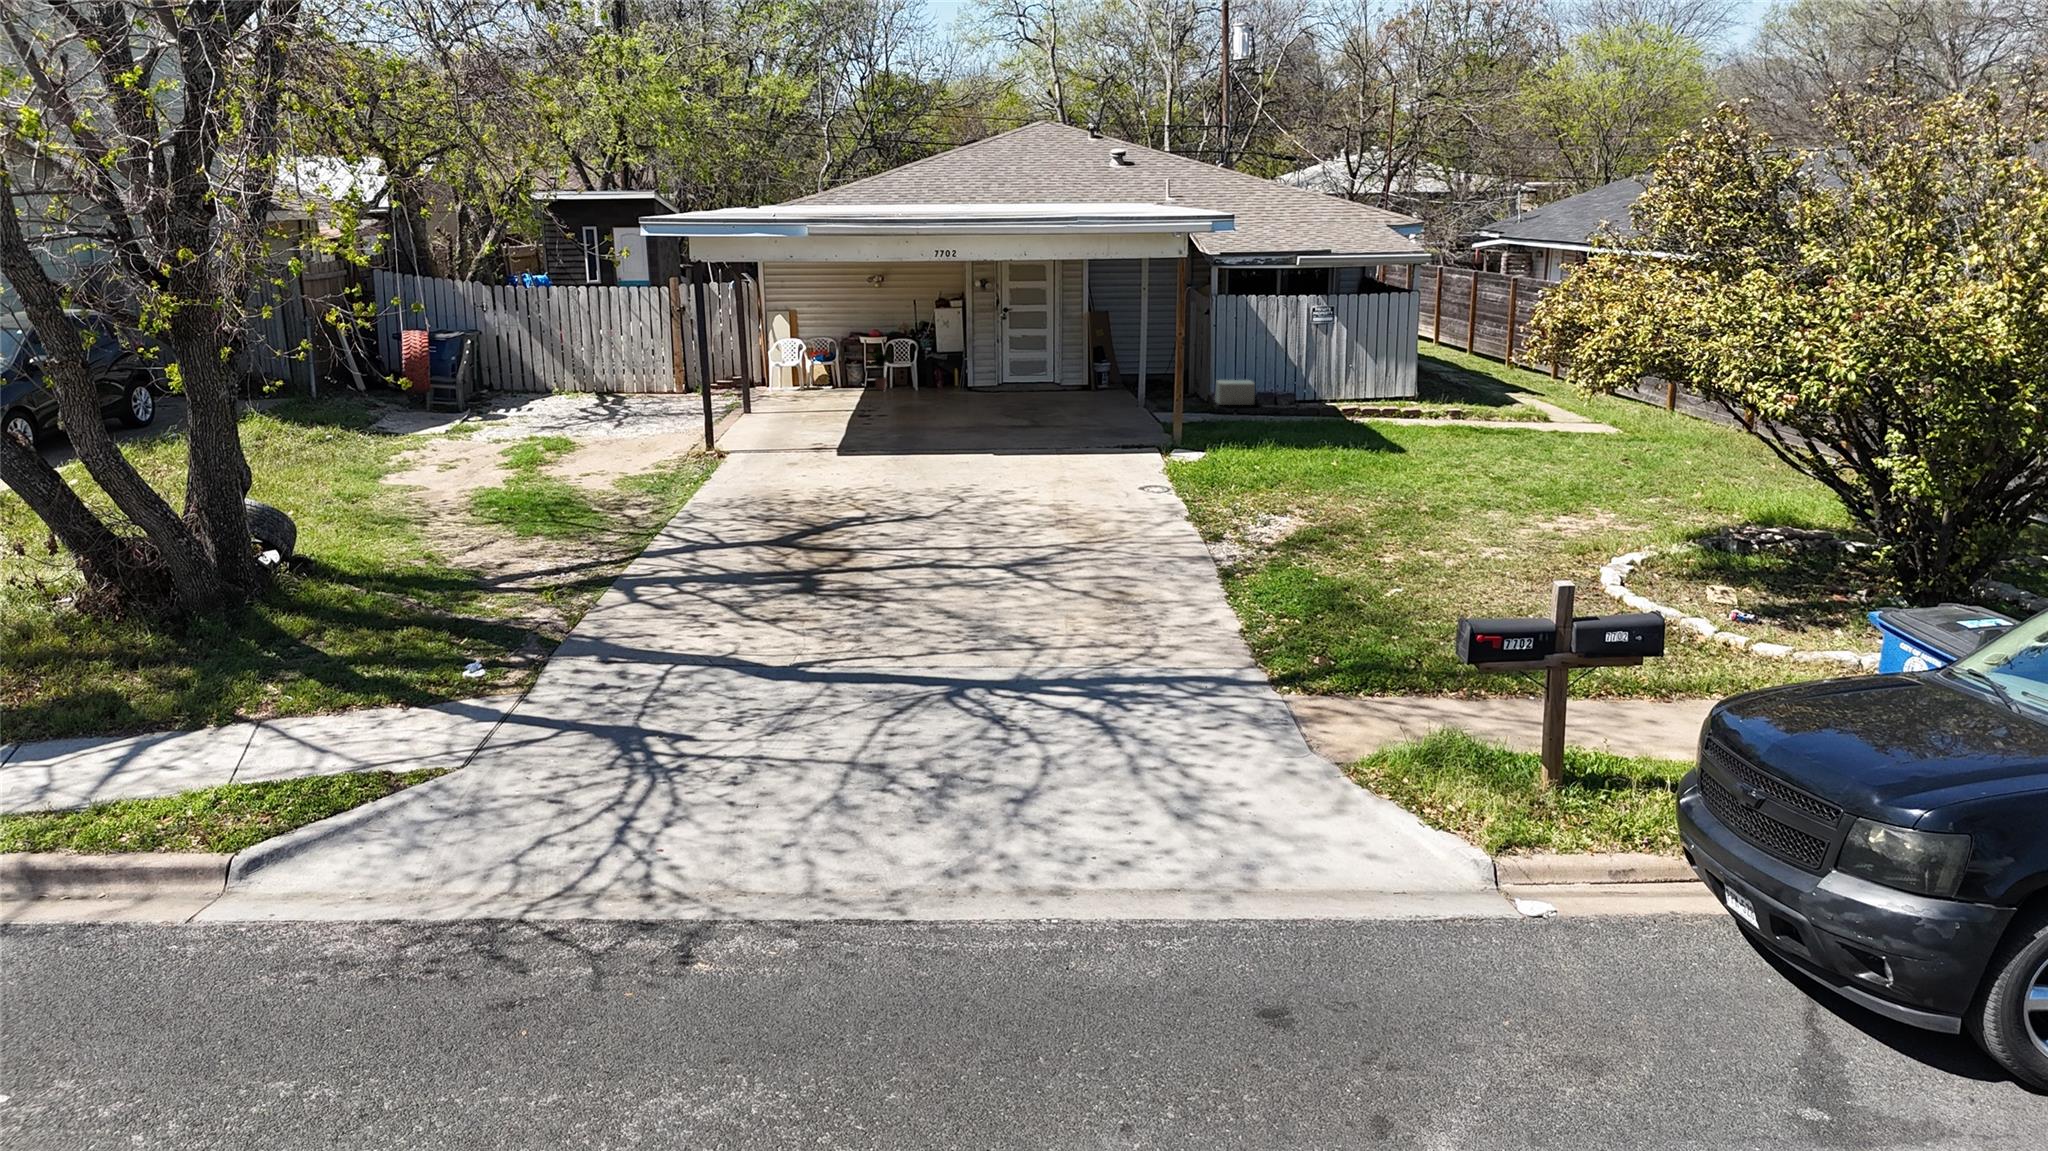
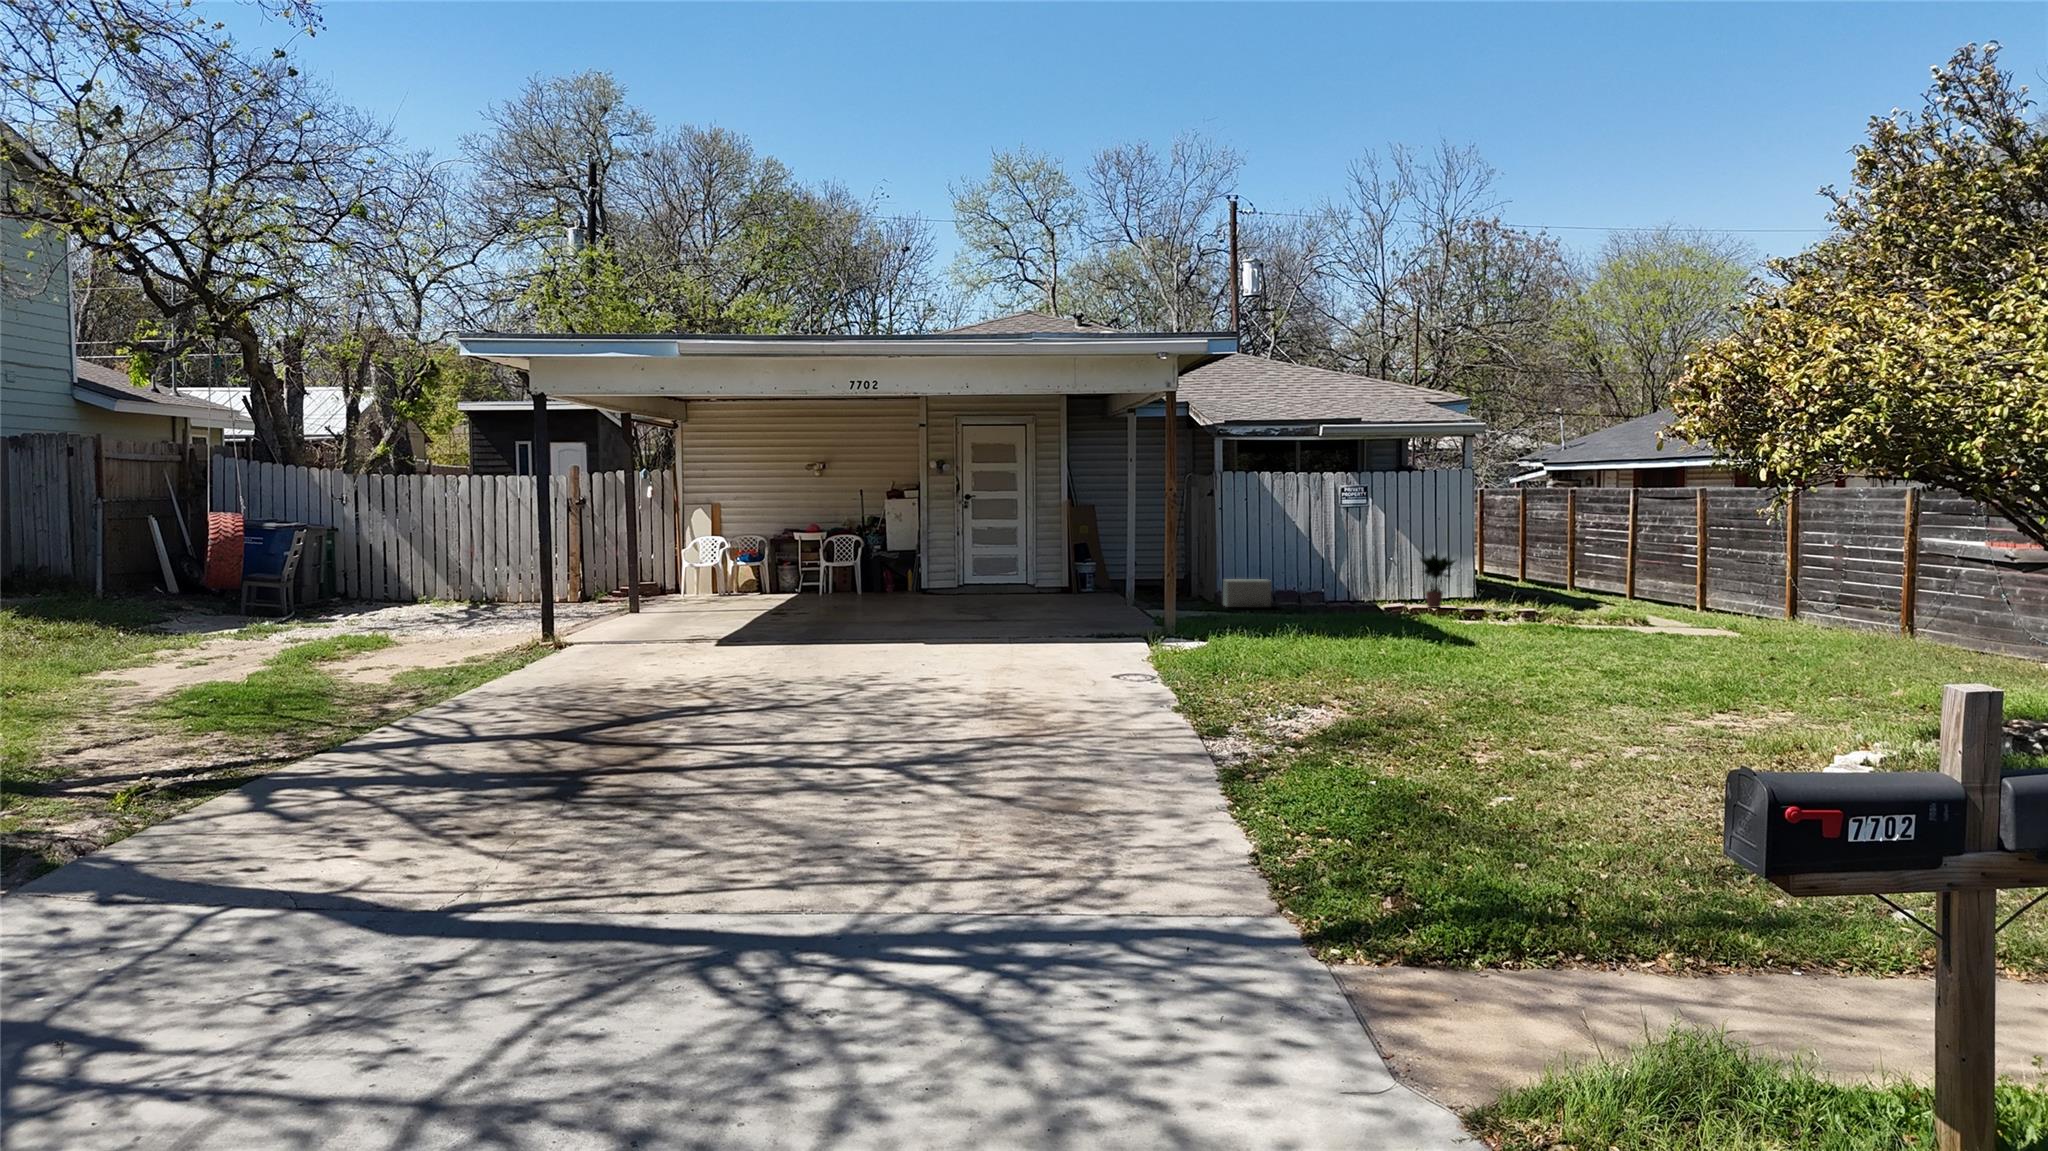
potted plant: present [871,350,892,390] -> present [1421,555,1455,608]

